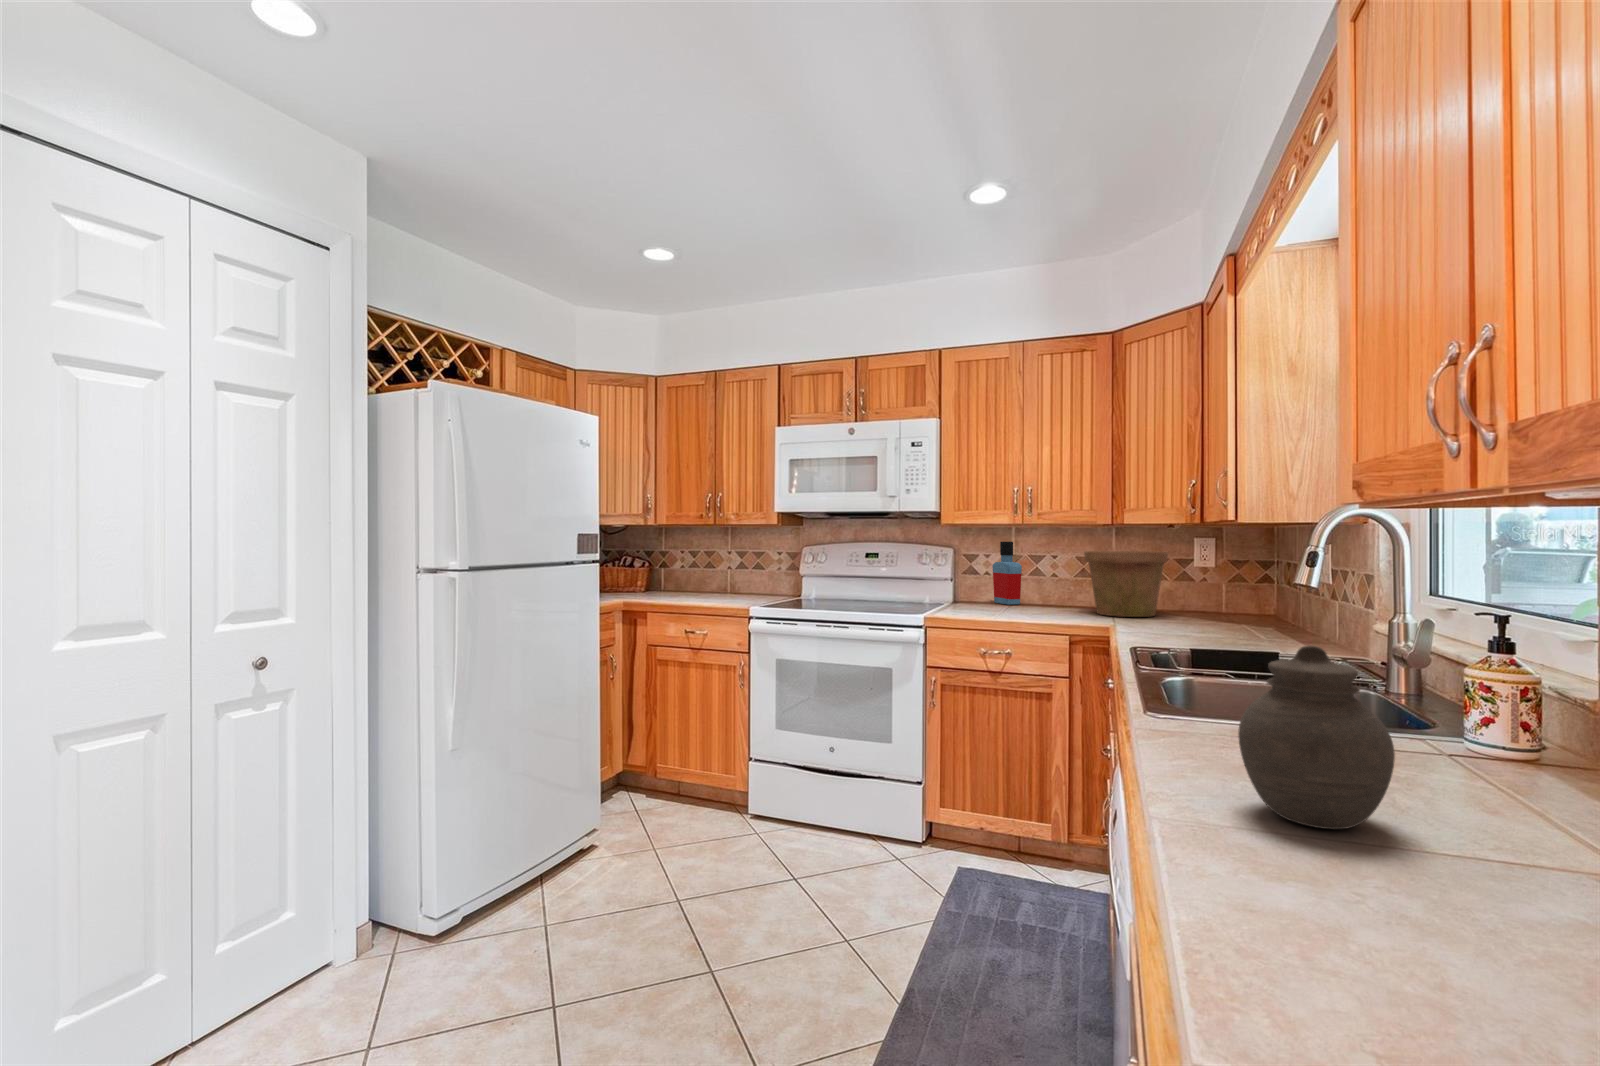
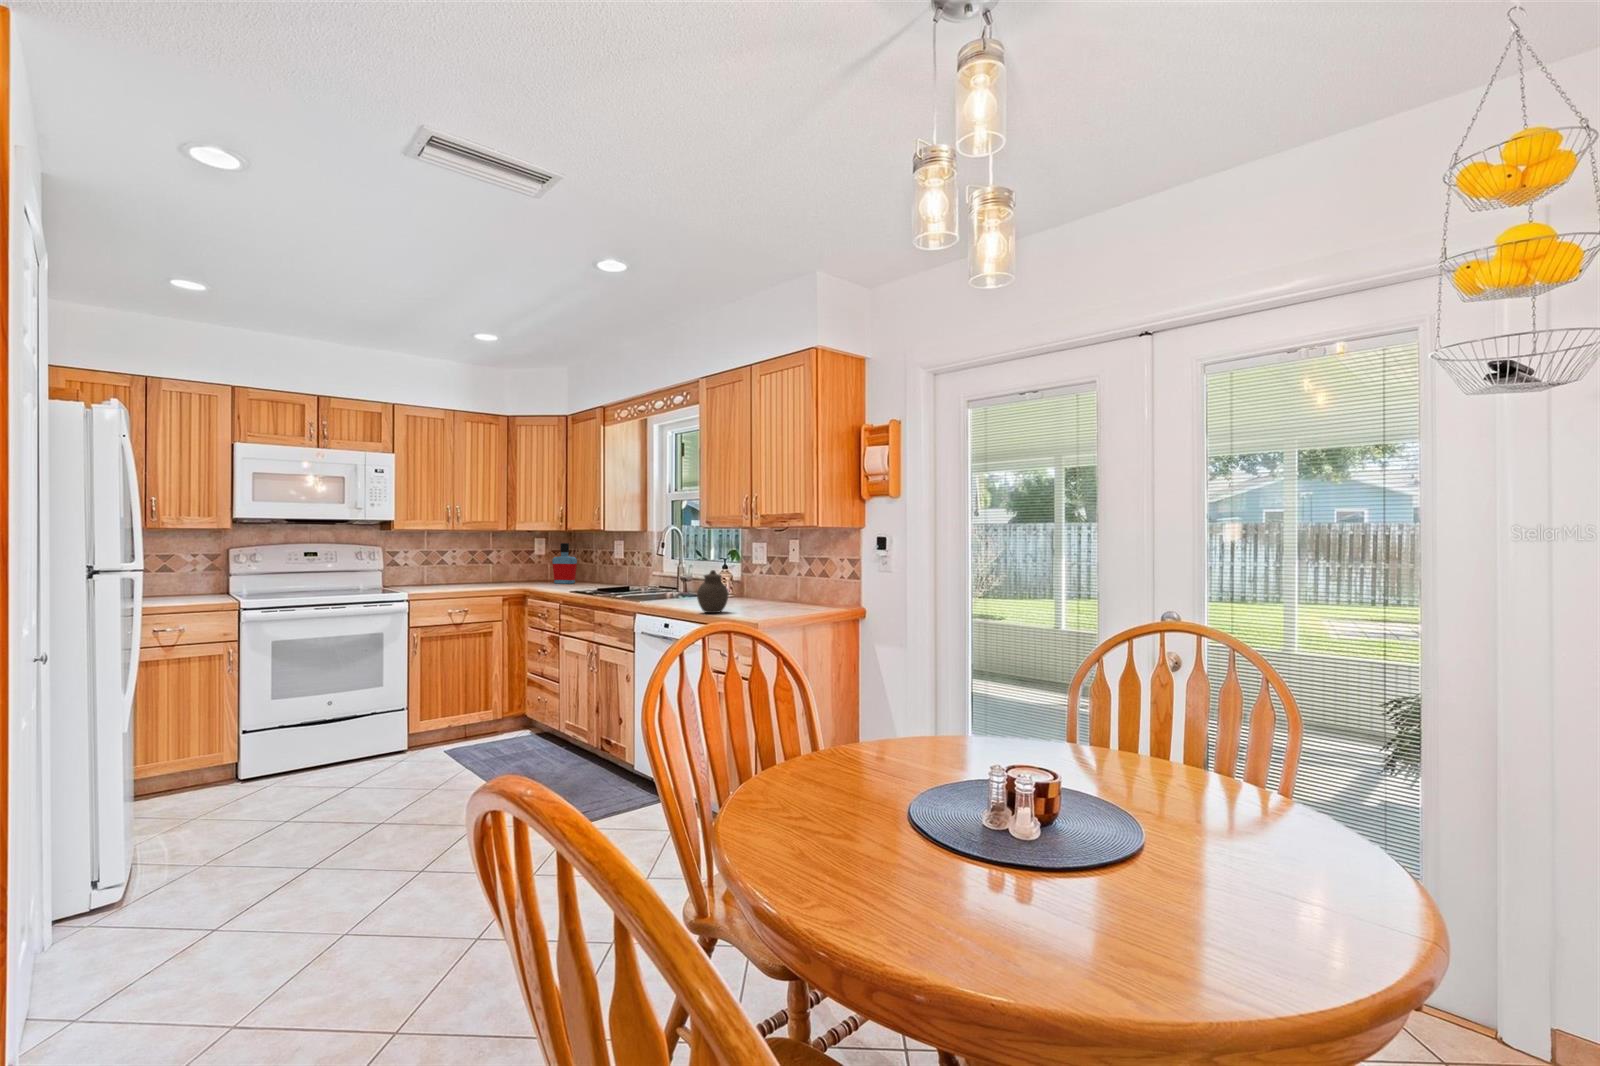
bottle: present [992,542,1022,604] -> present [552,543,577,584]
flower pot: present [1084,551,1168,617] -> none [488,547,537,586]

